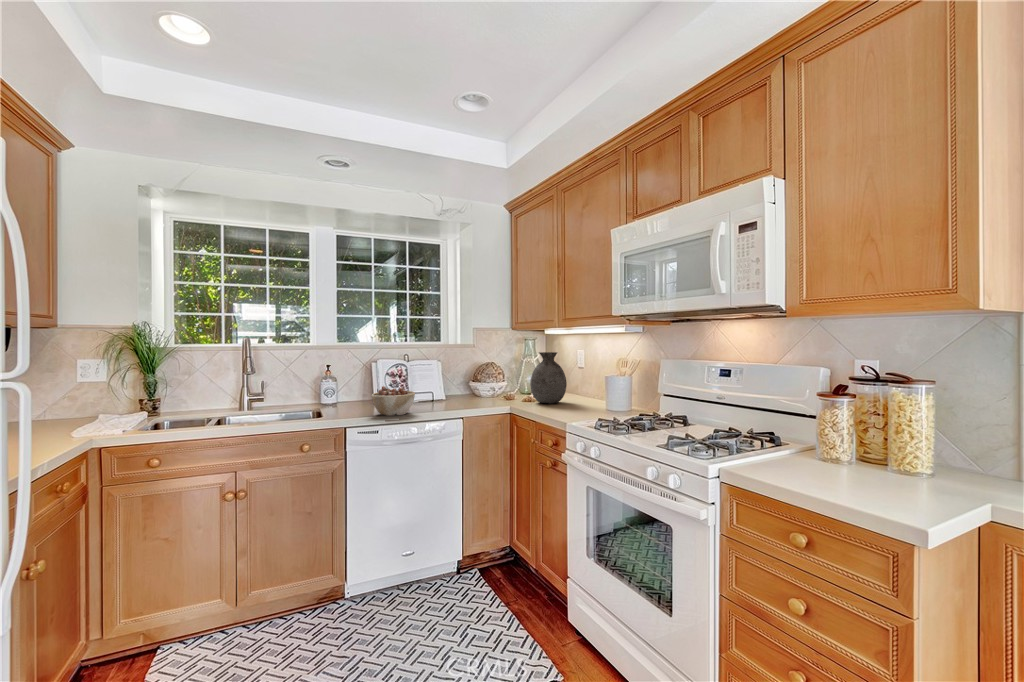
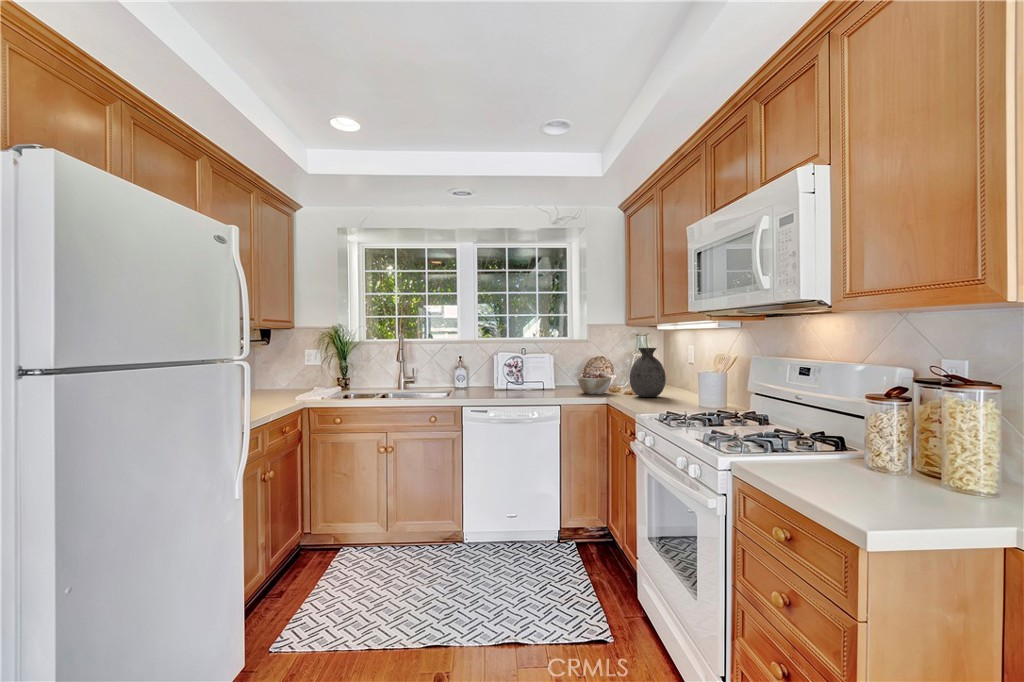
bowl: present [372,386,415,416] -> present [578,371,611,394]

